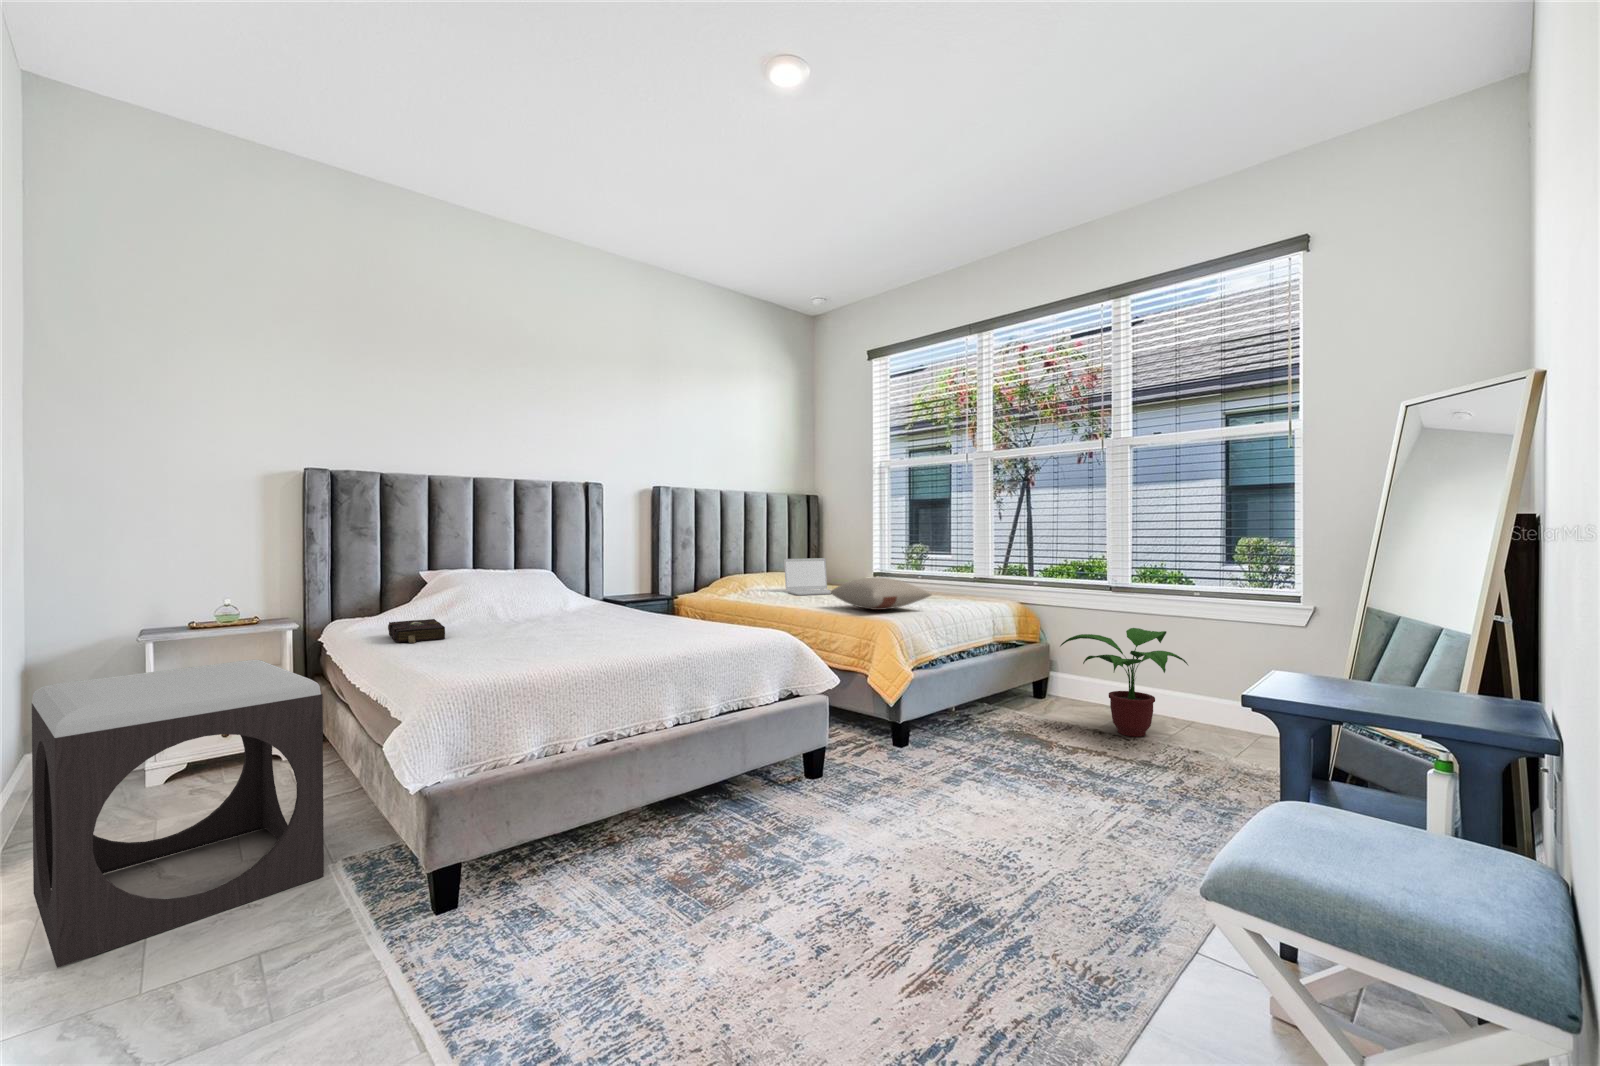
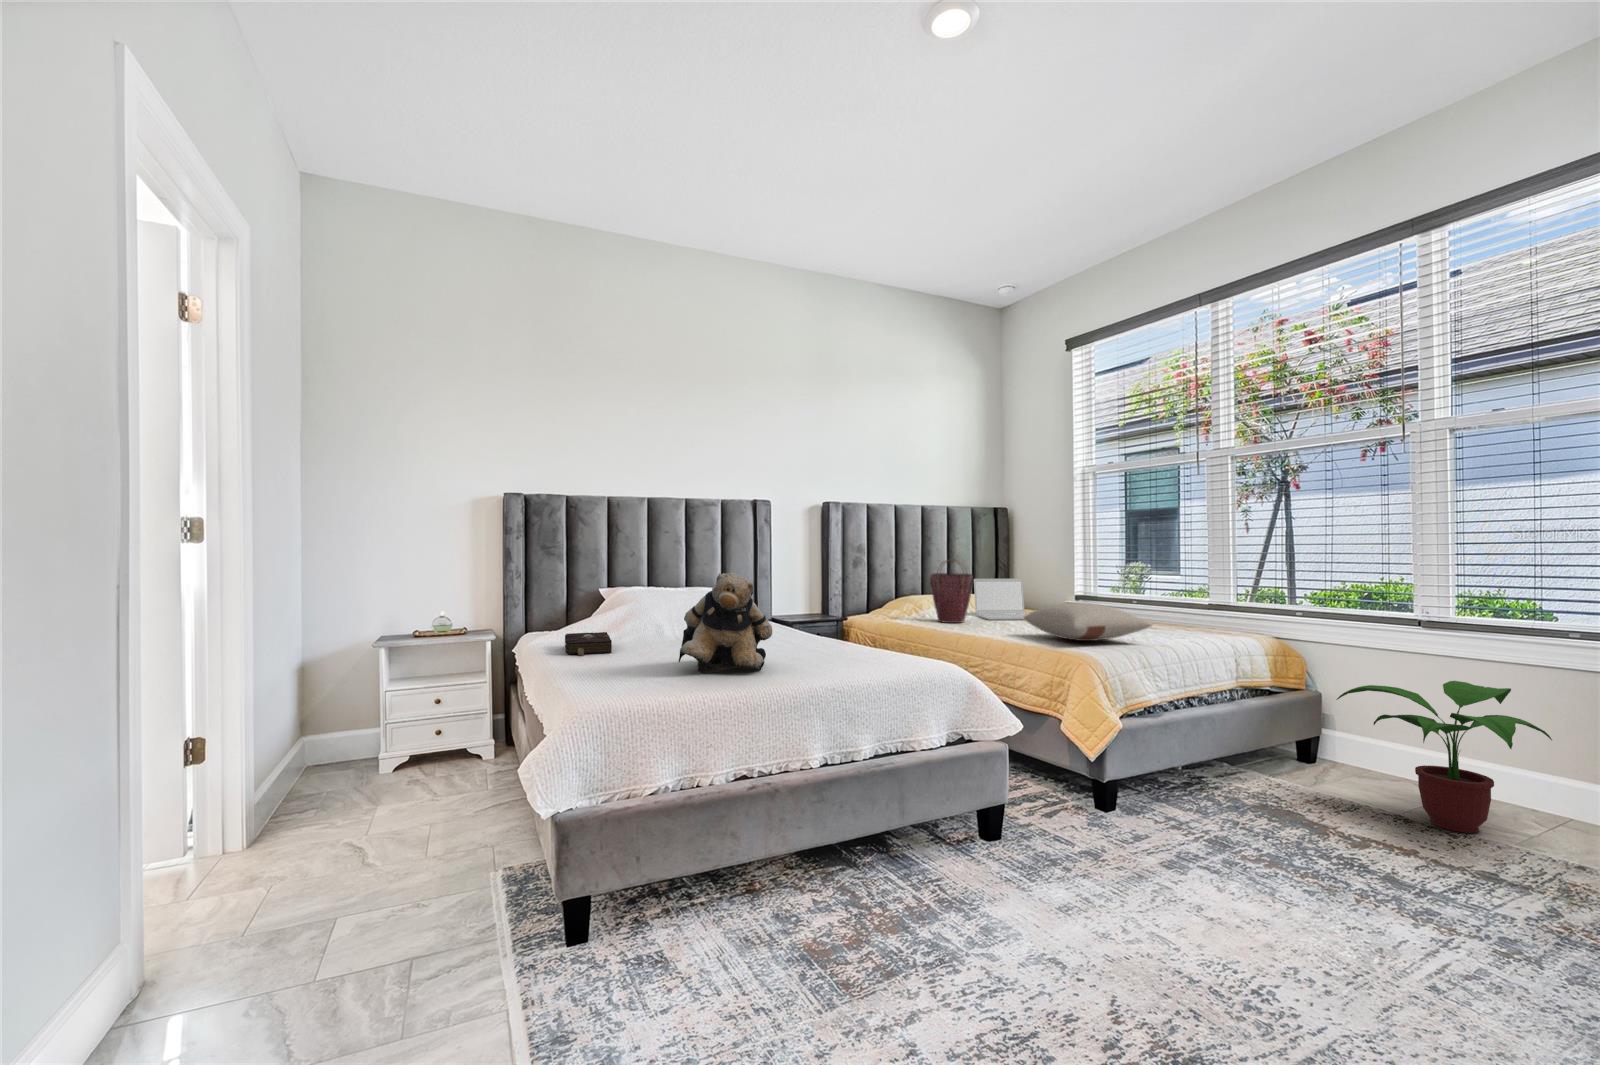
handbag: none [747,542,785,599] -> present [930,560,973,623]
teddy bear: none [528,557,619,652] -> present [678,573,772,673]
footstool: present [32,660,324,968] -> none [252,665,483,943]

